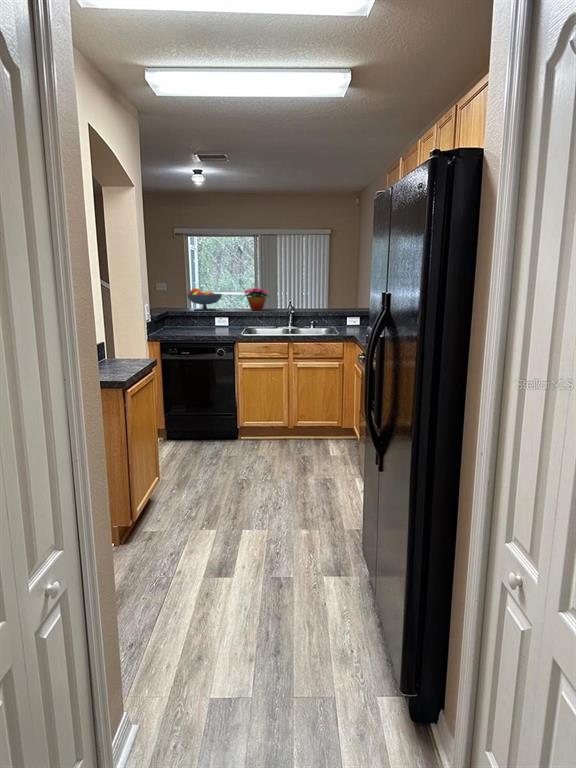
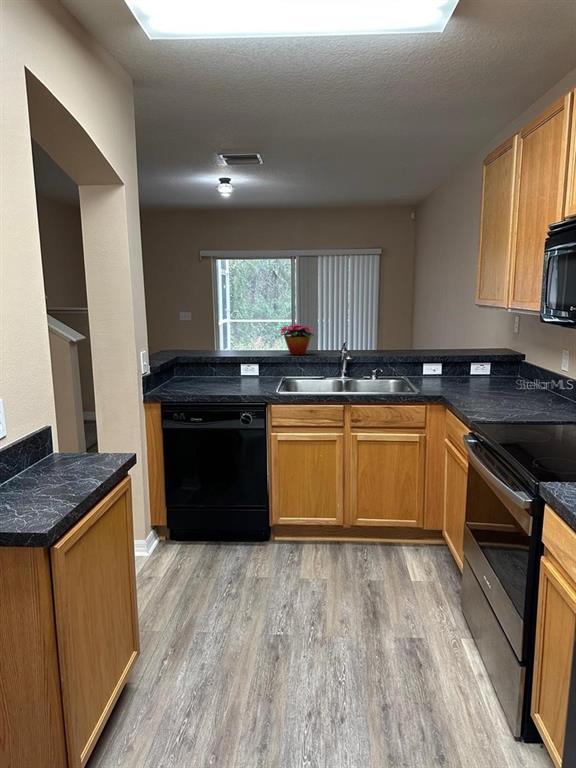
fruit bowl: present [187,288,222,311] -> none [204,325,251,356]

